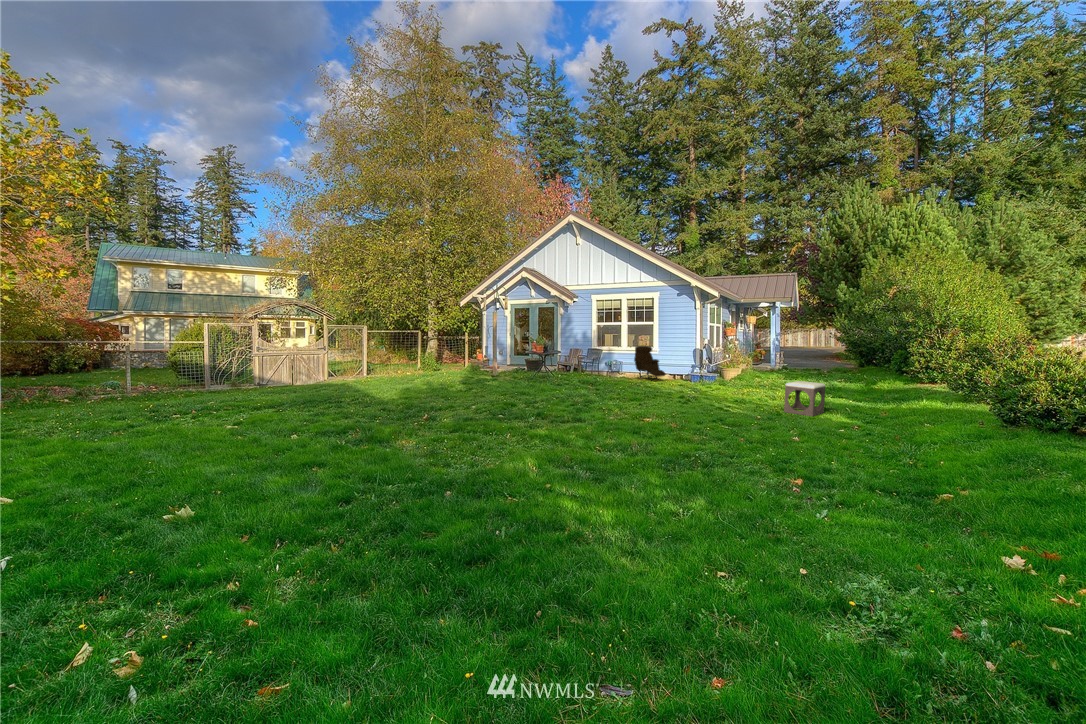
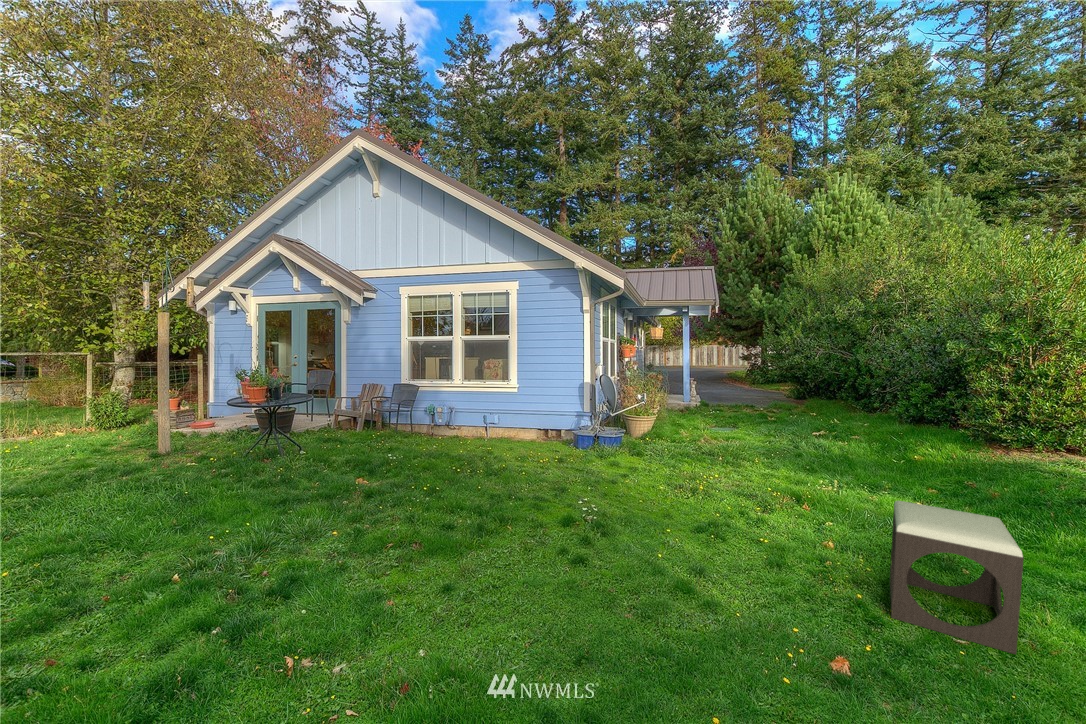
lounge chair: present [634,346,666,379] -> none [473,378,531,448]

